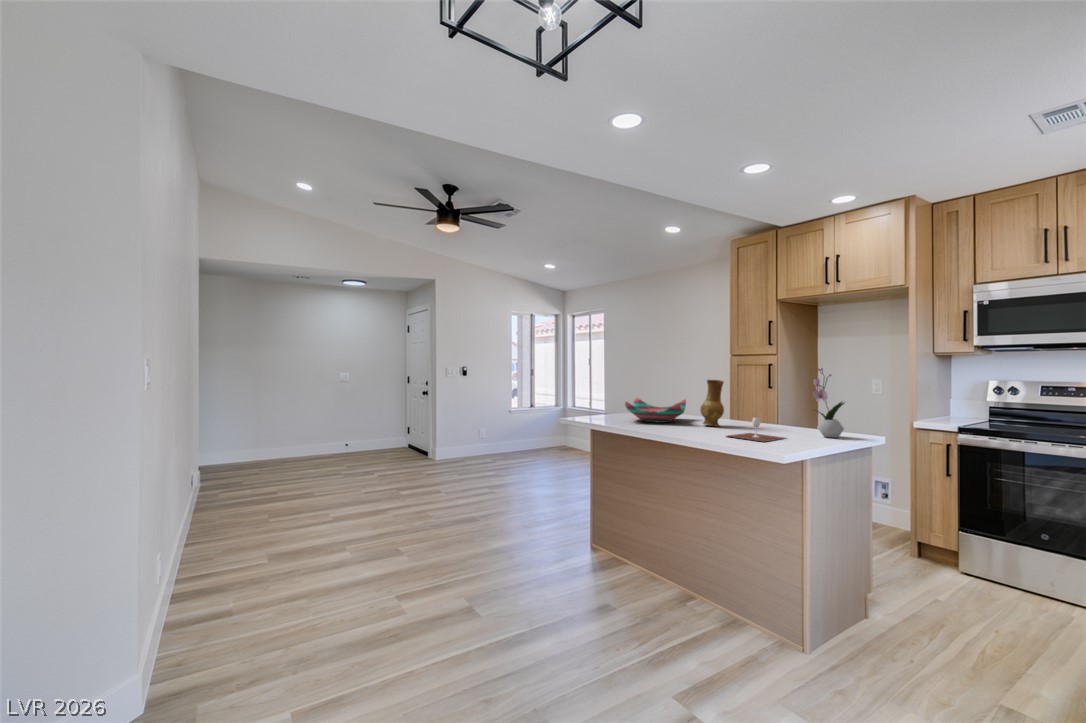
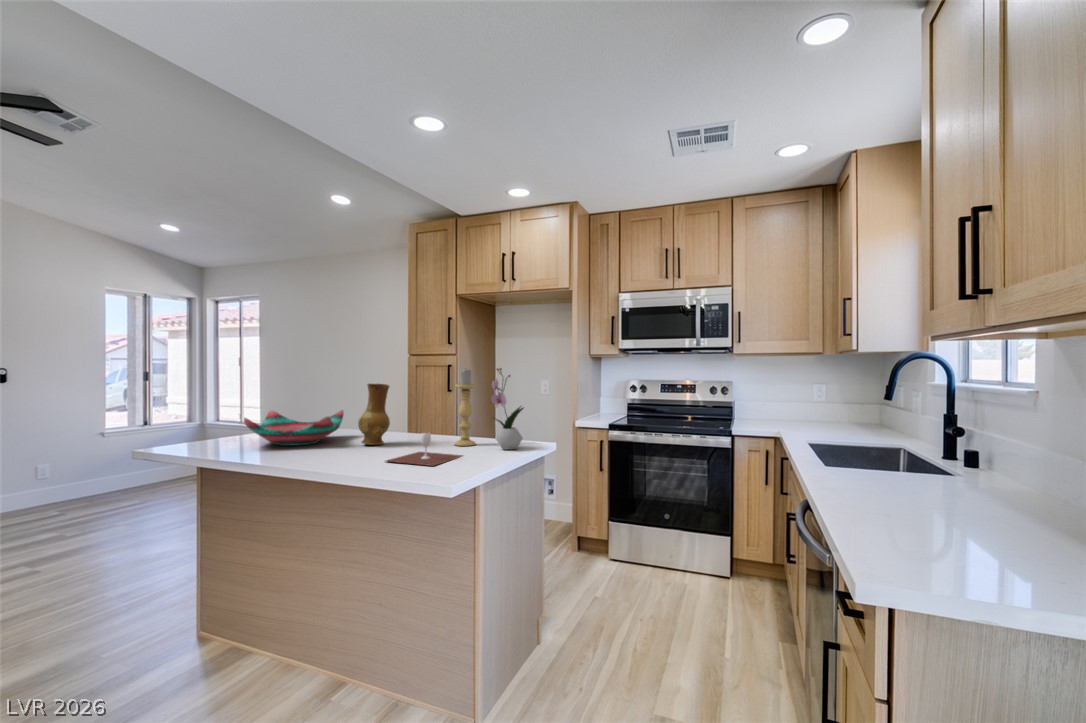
candle holder: none [779,368,798,432] -> present [455,369,476,446]

